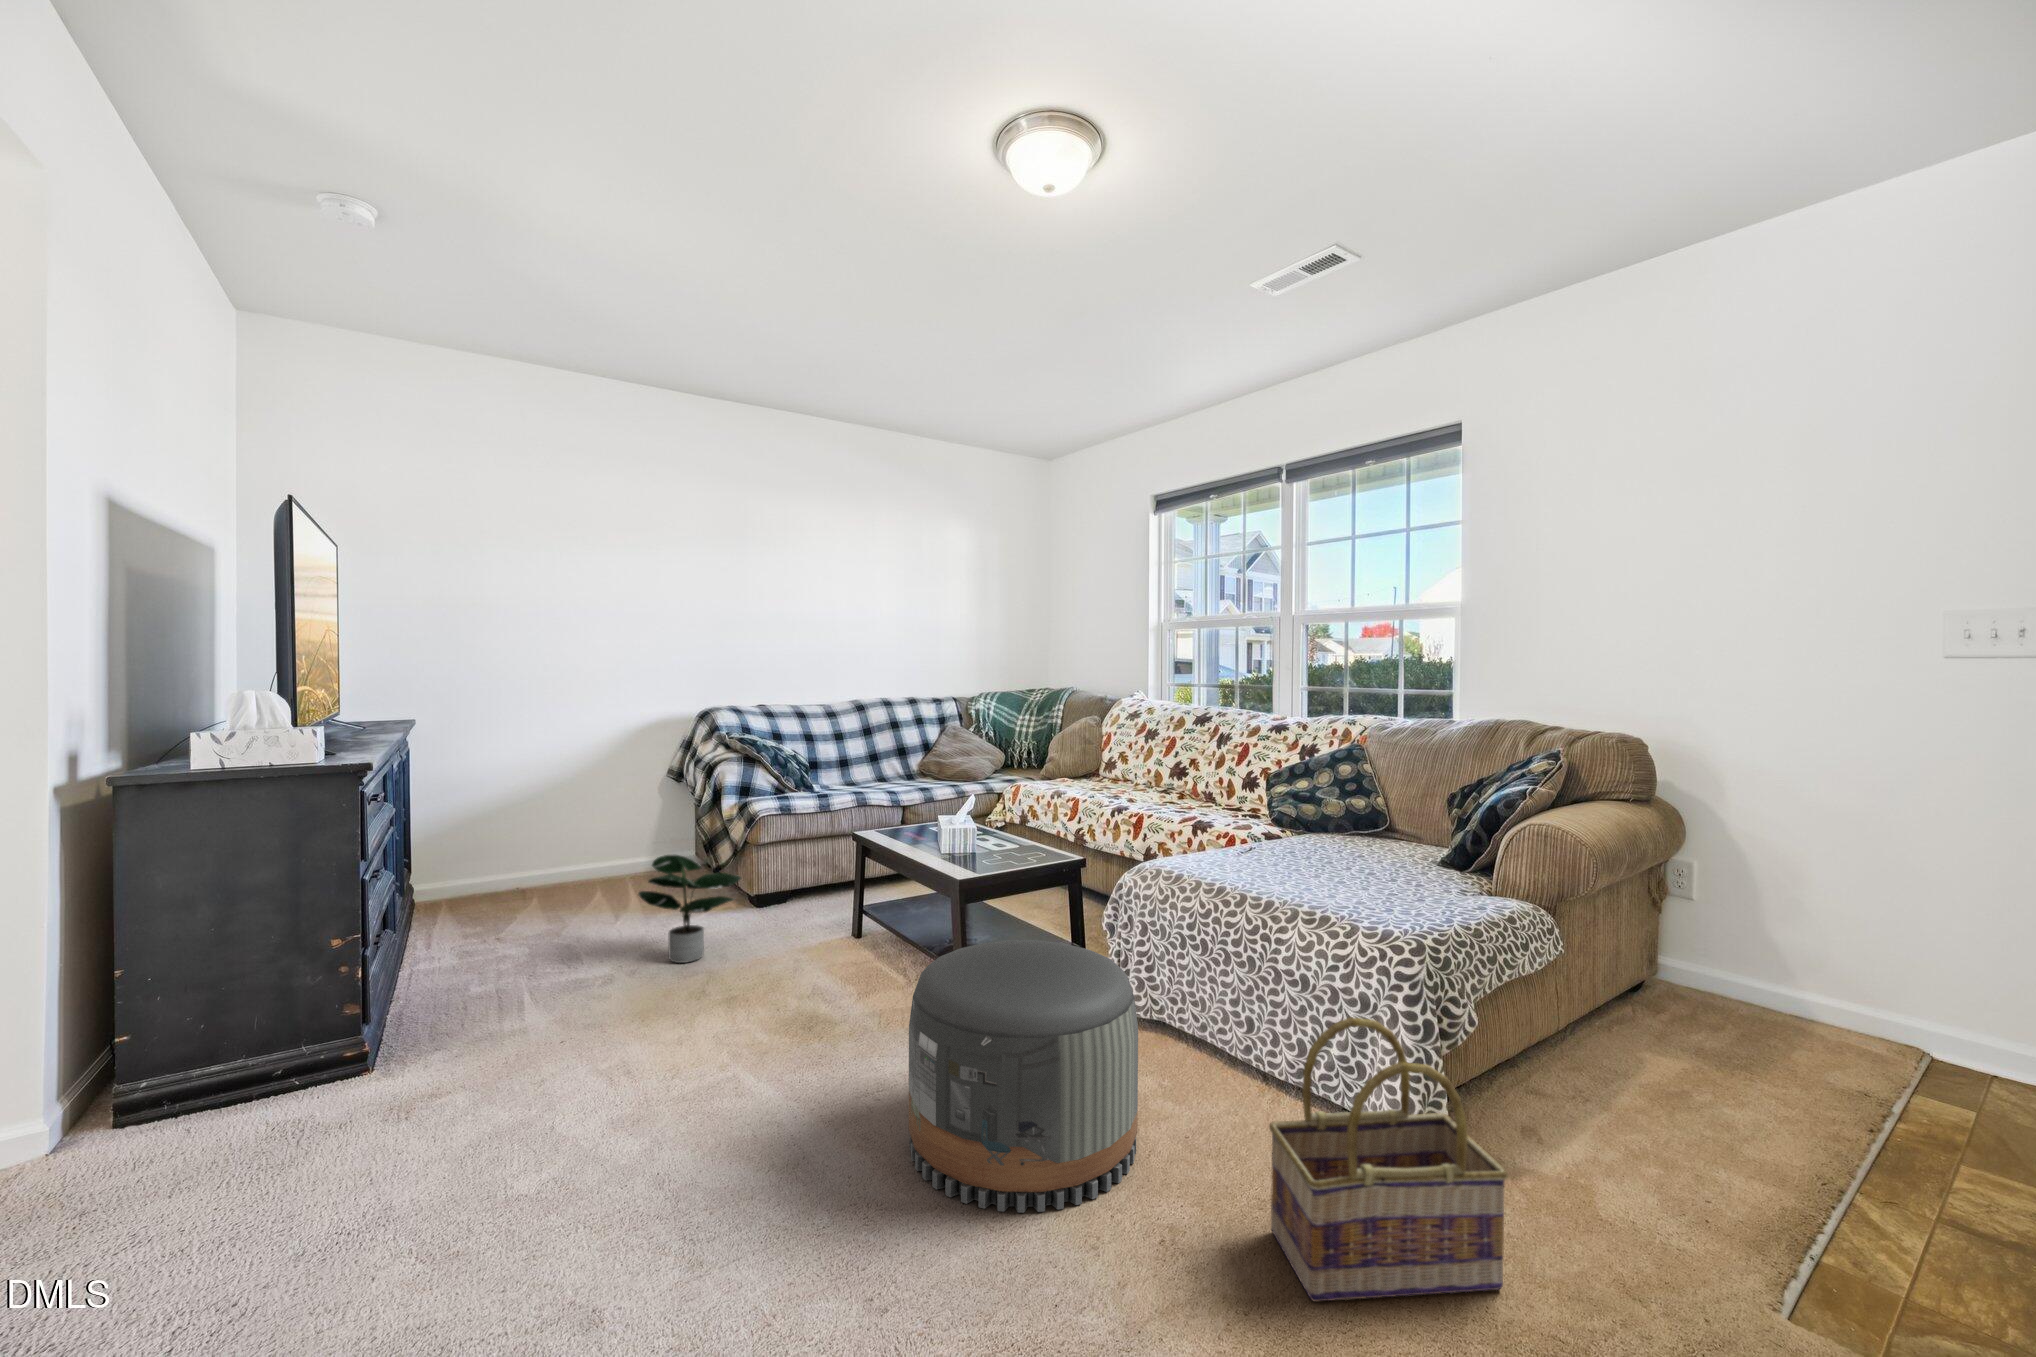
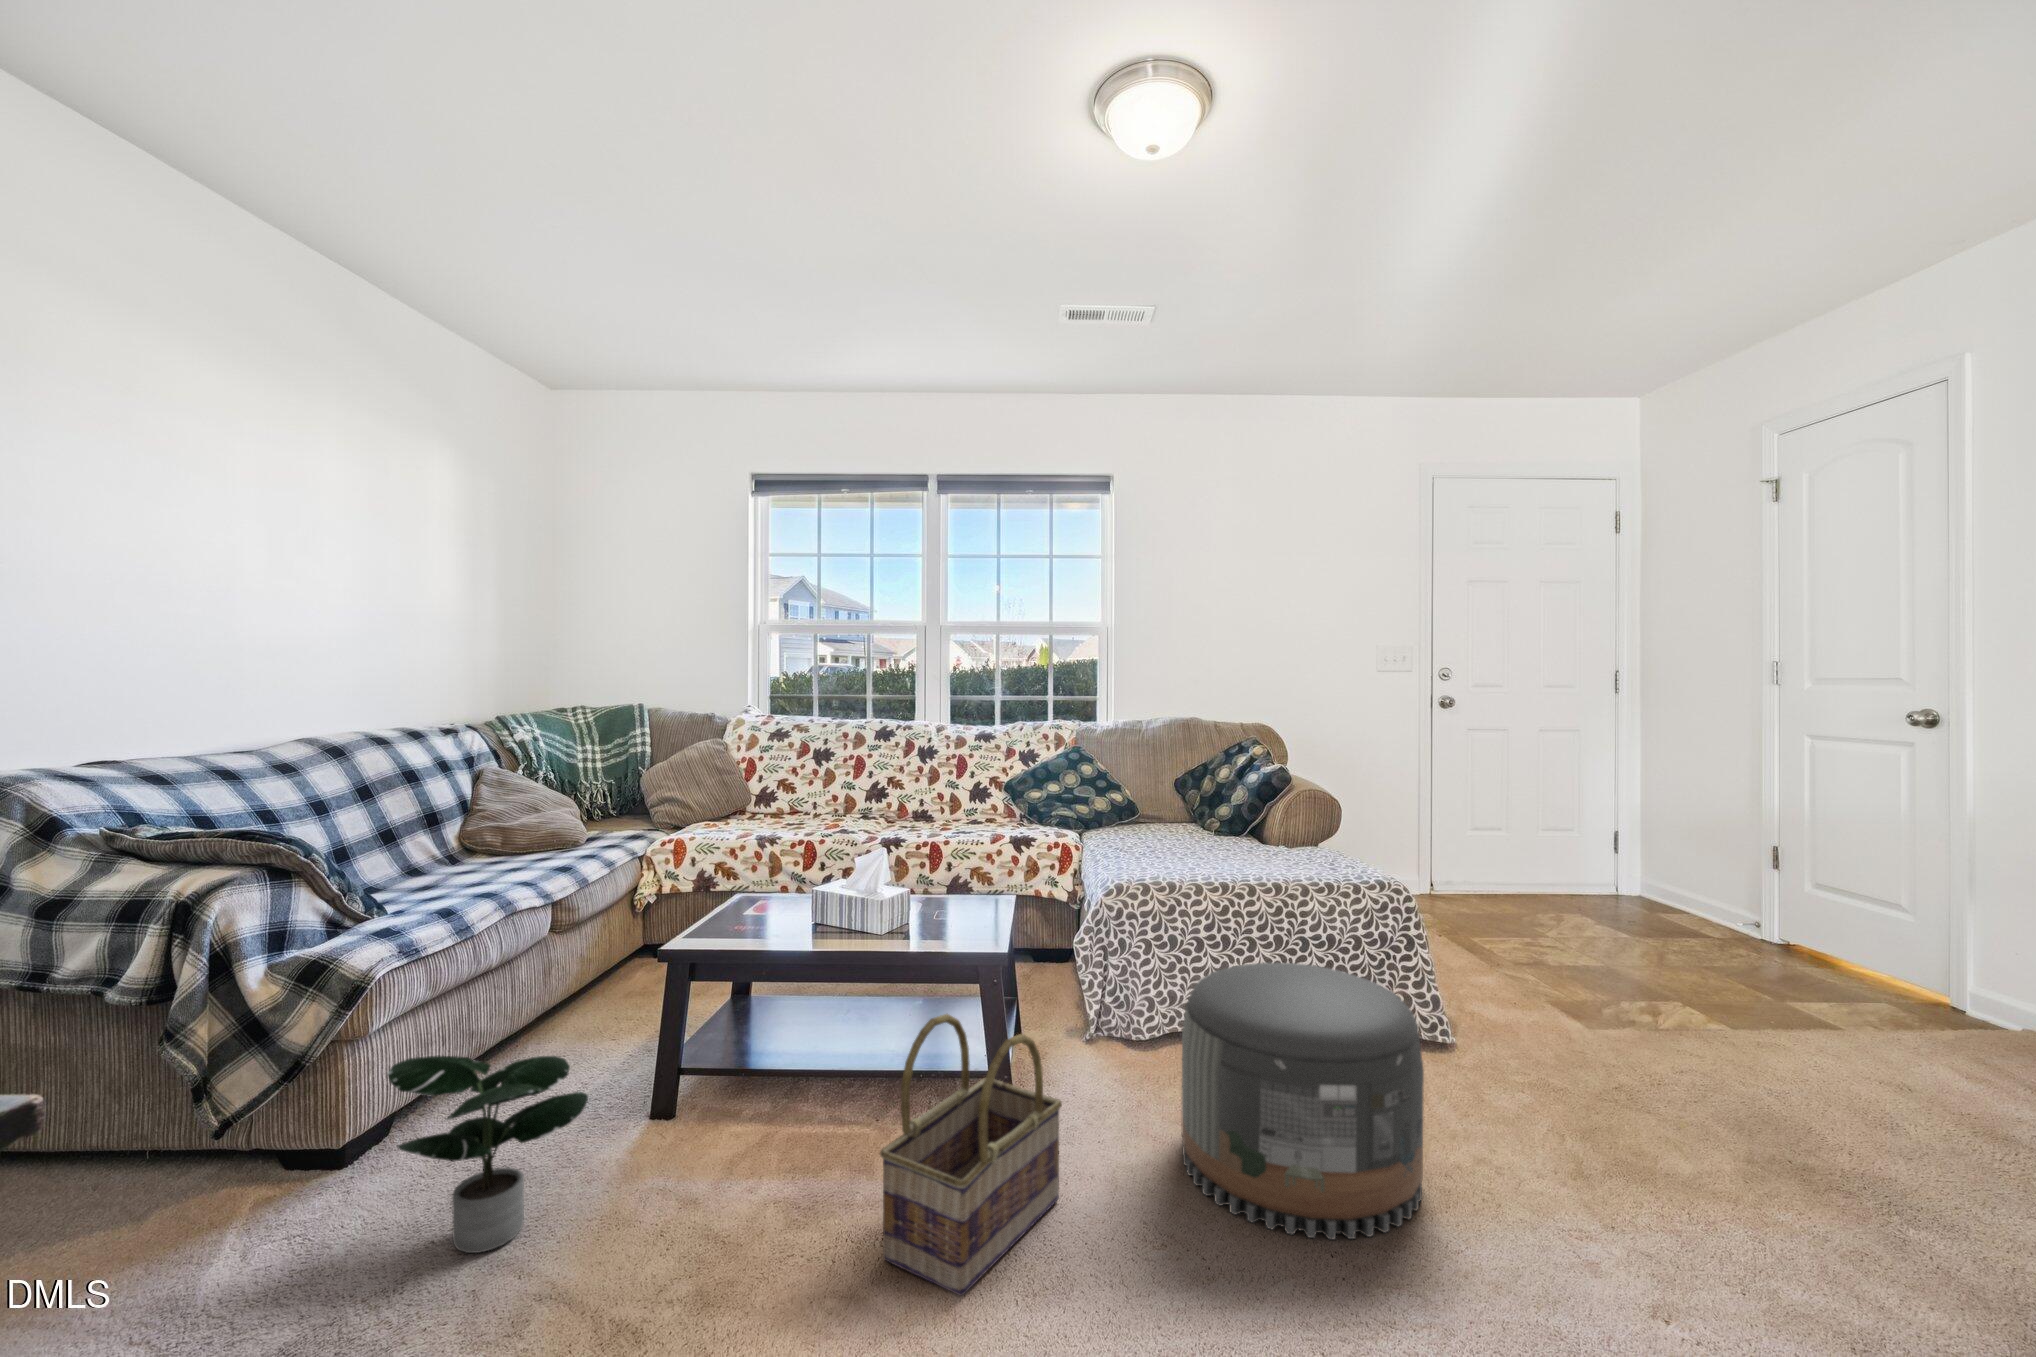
basket: present [1269,1017,1508,1302] -> present [880,1014,1062,1296]

